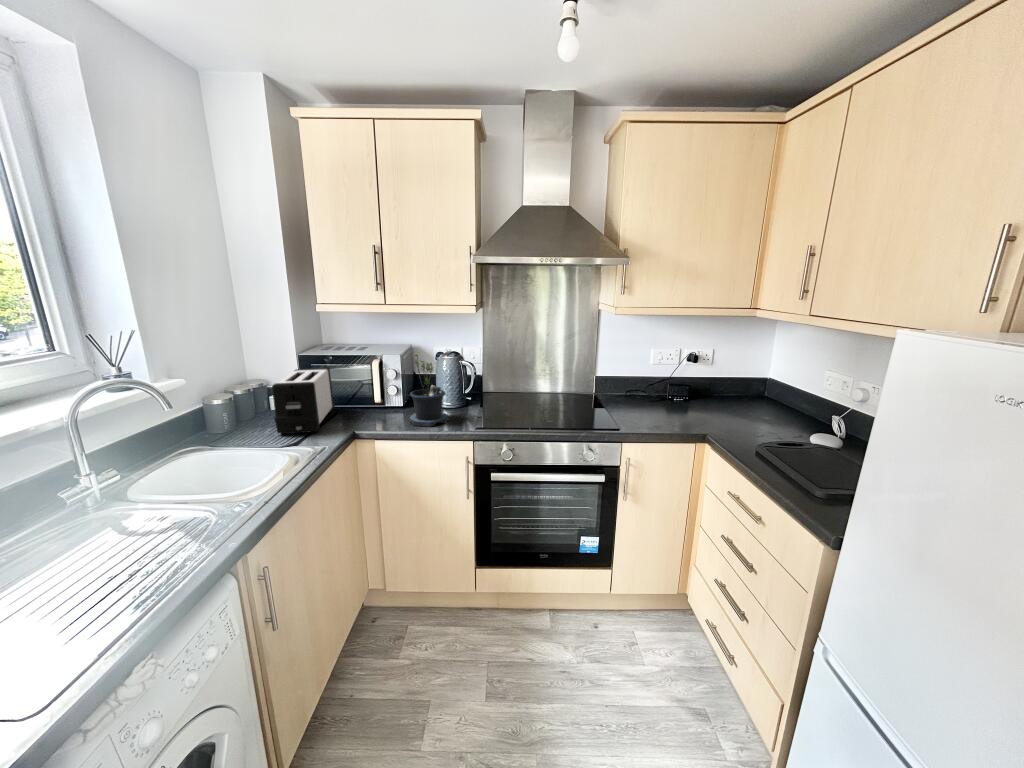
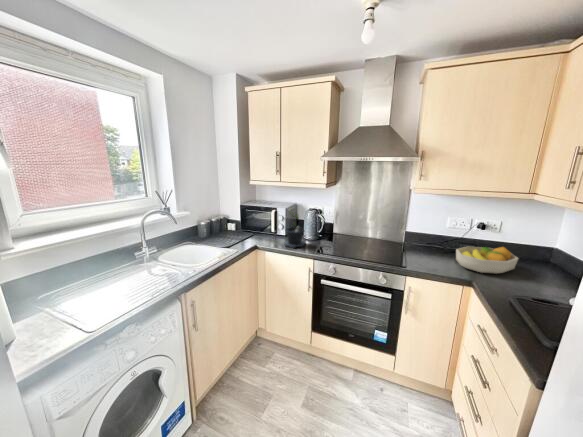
toaster: present [272,368,334,434] -> none [223,212,254,243]
fruit bowl: none [674,383,745,421] -> present [456,247,518,274]

